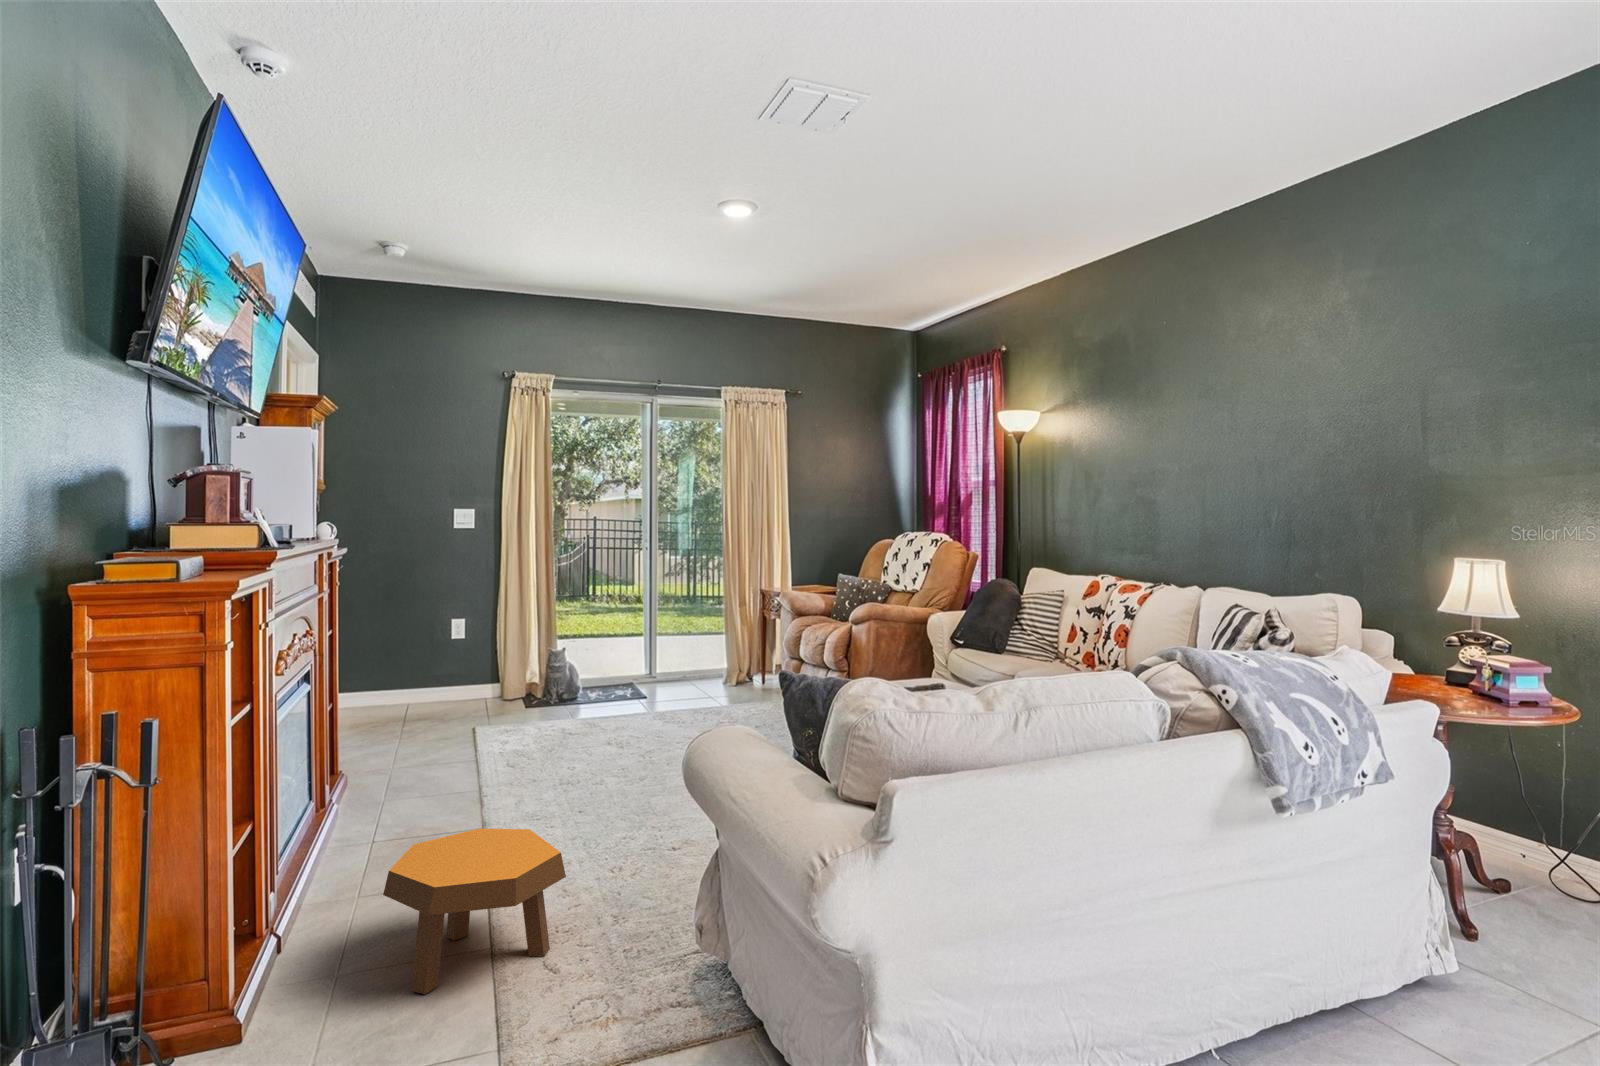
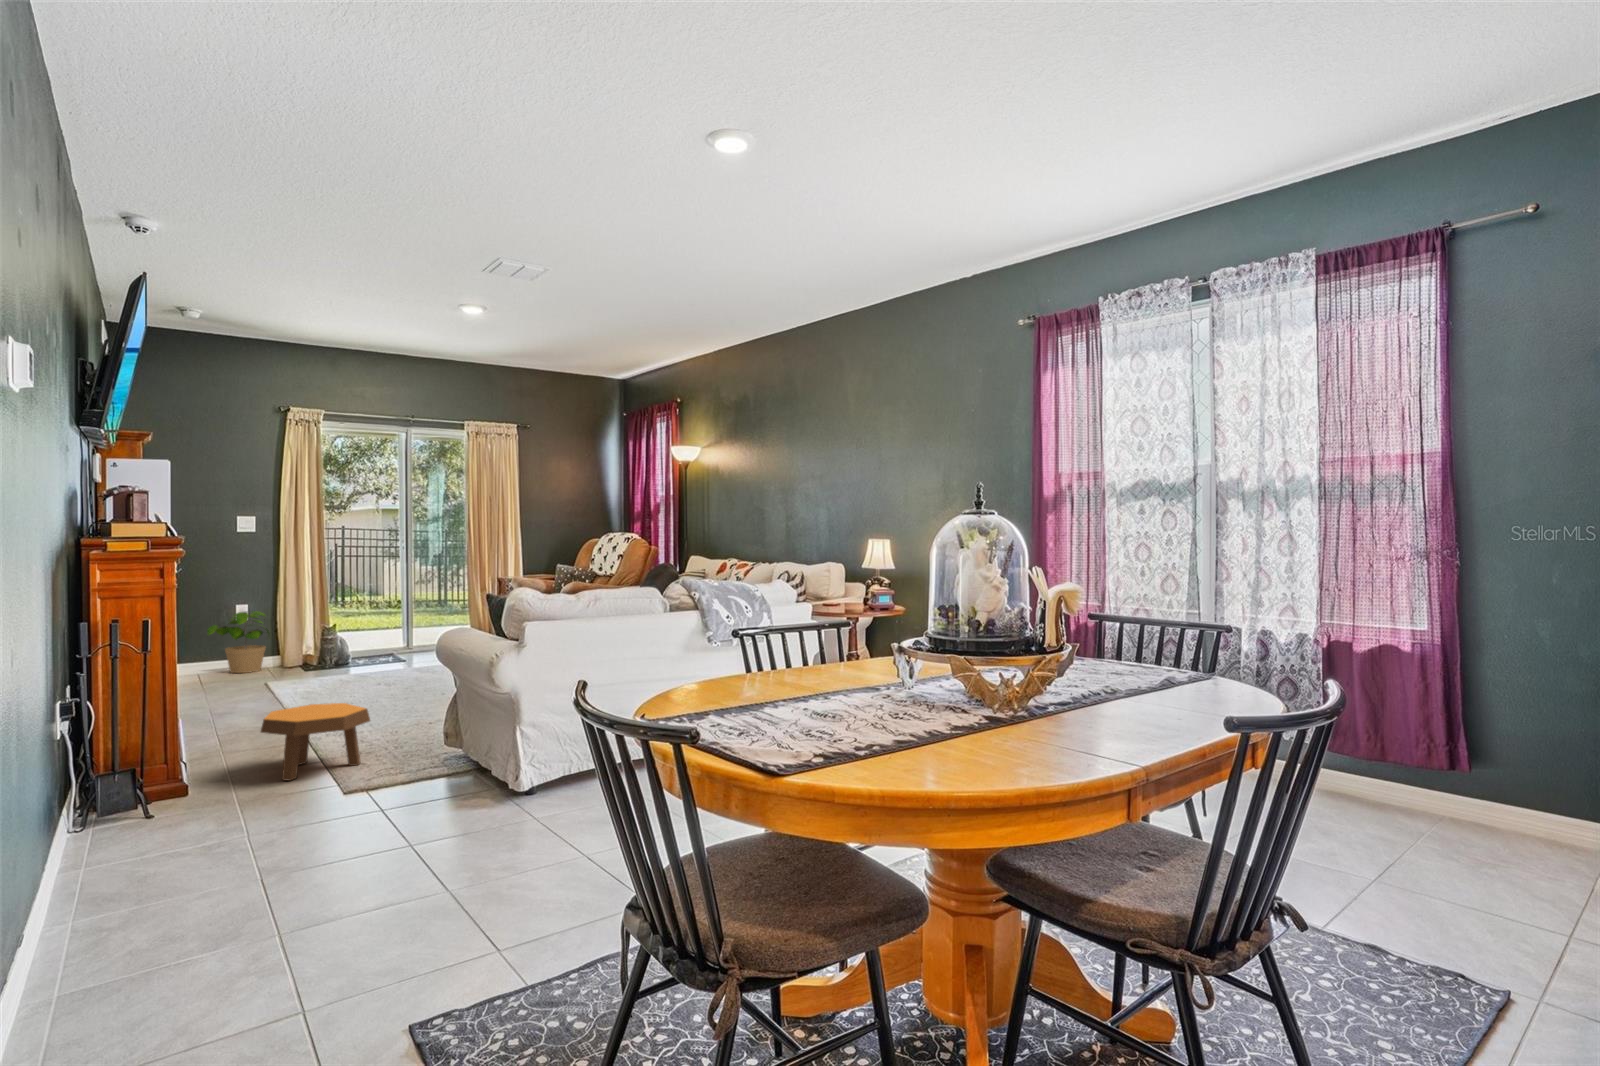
potted plant: none [418,630,490,707] -> present [207,611,270,673]

